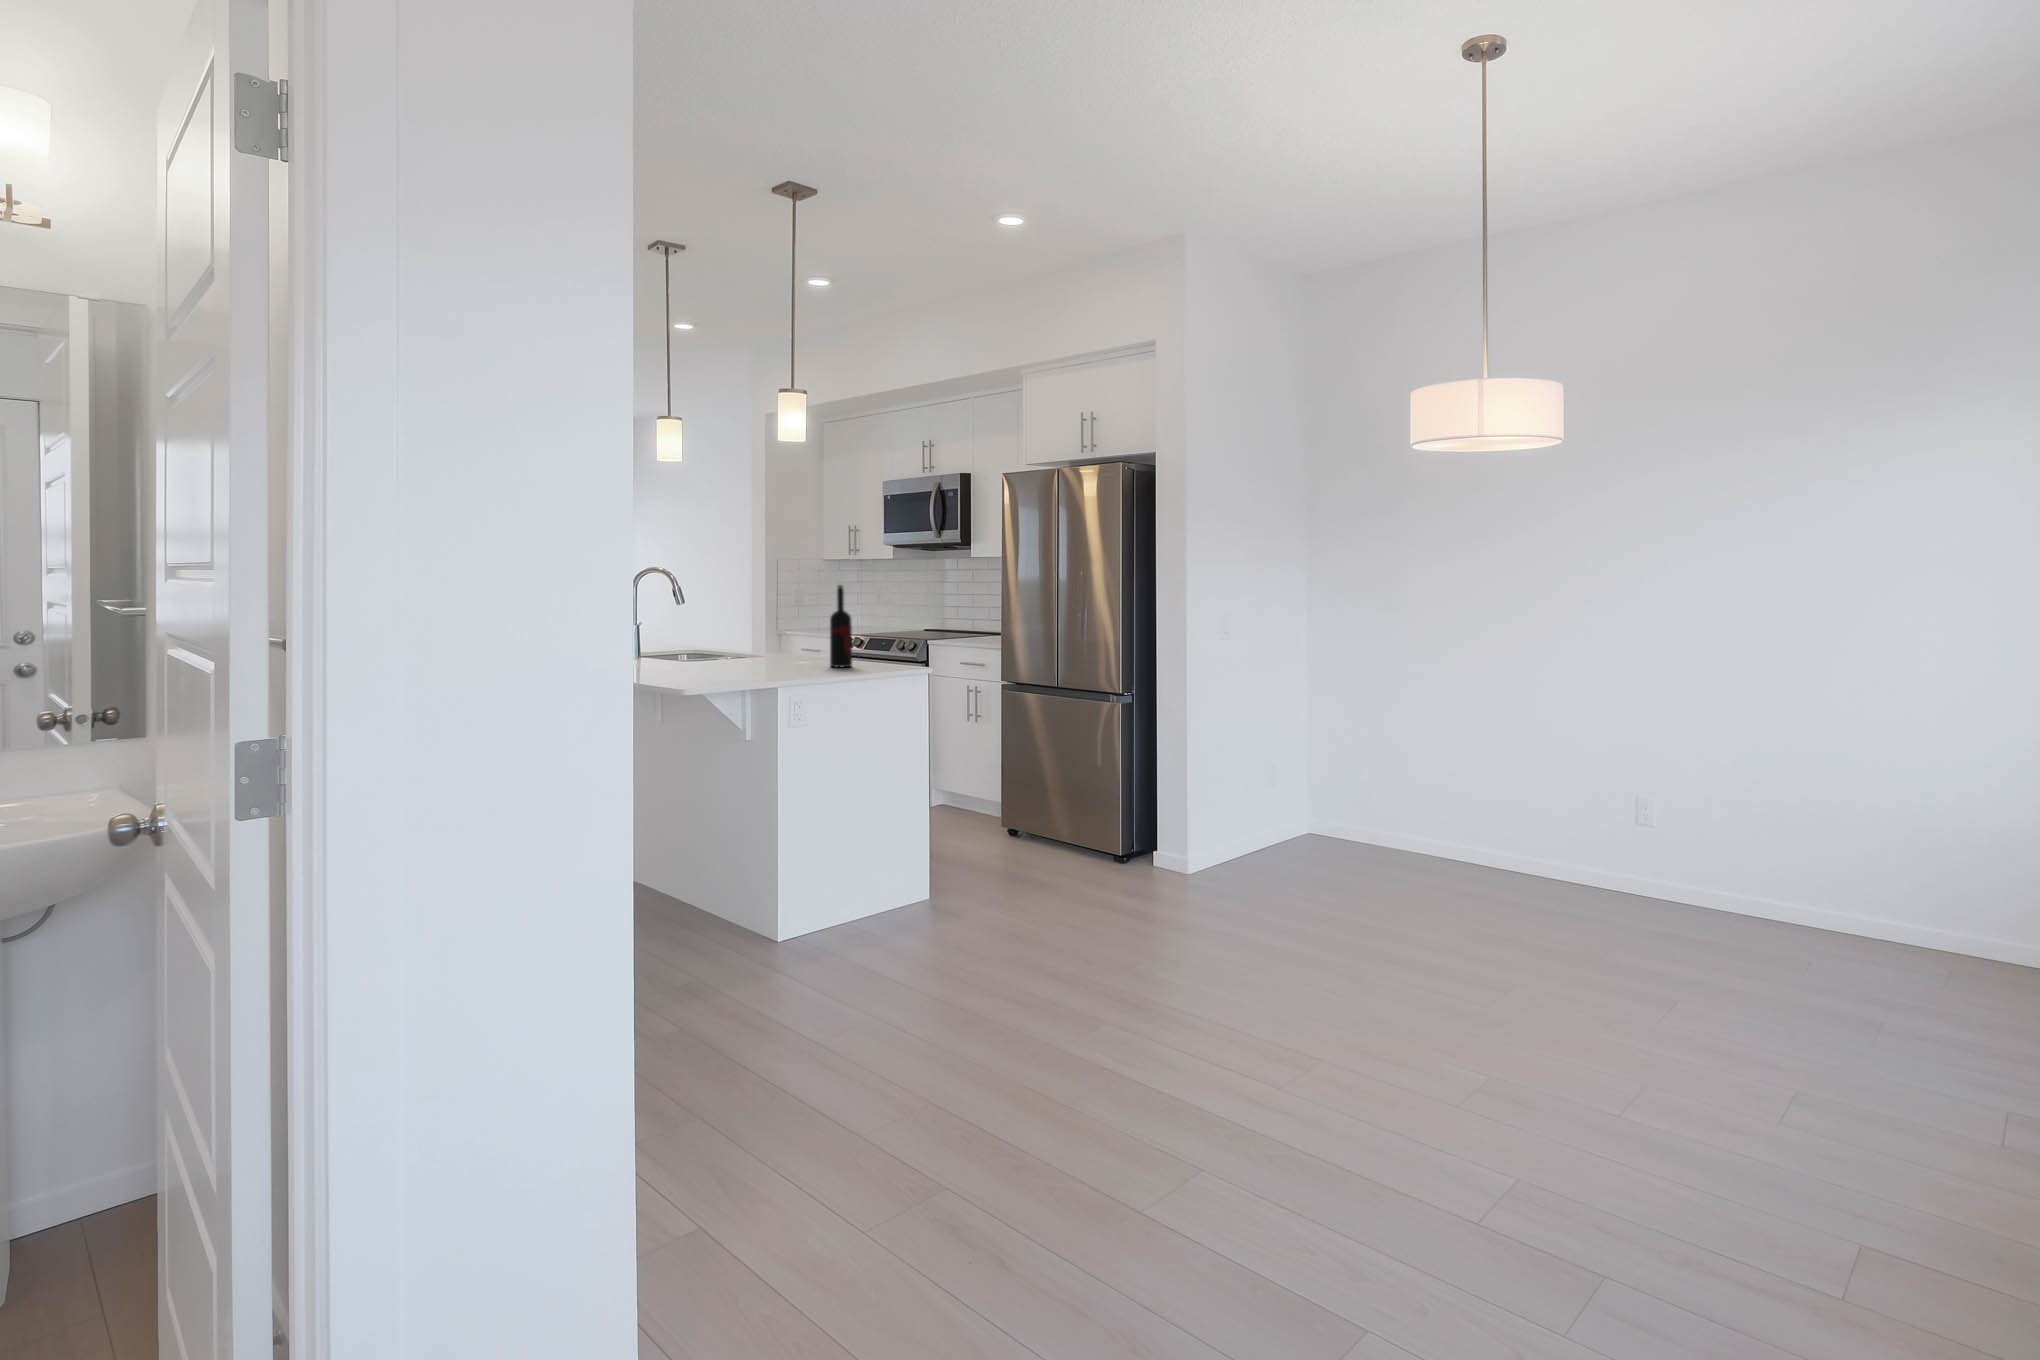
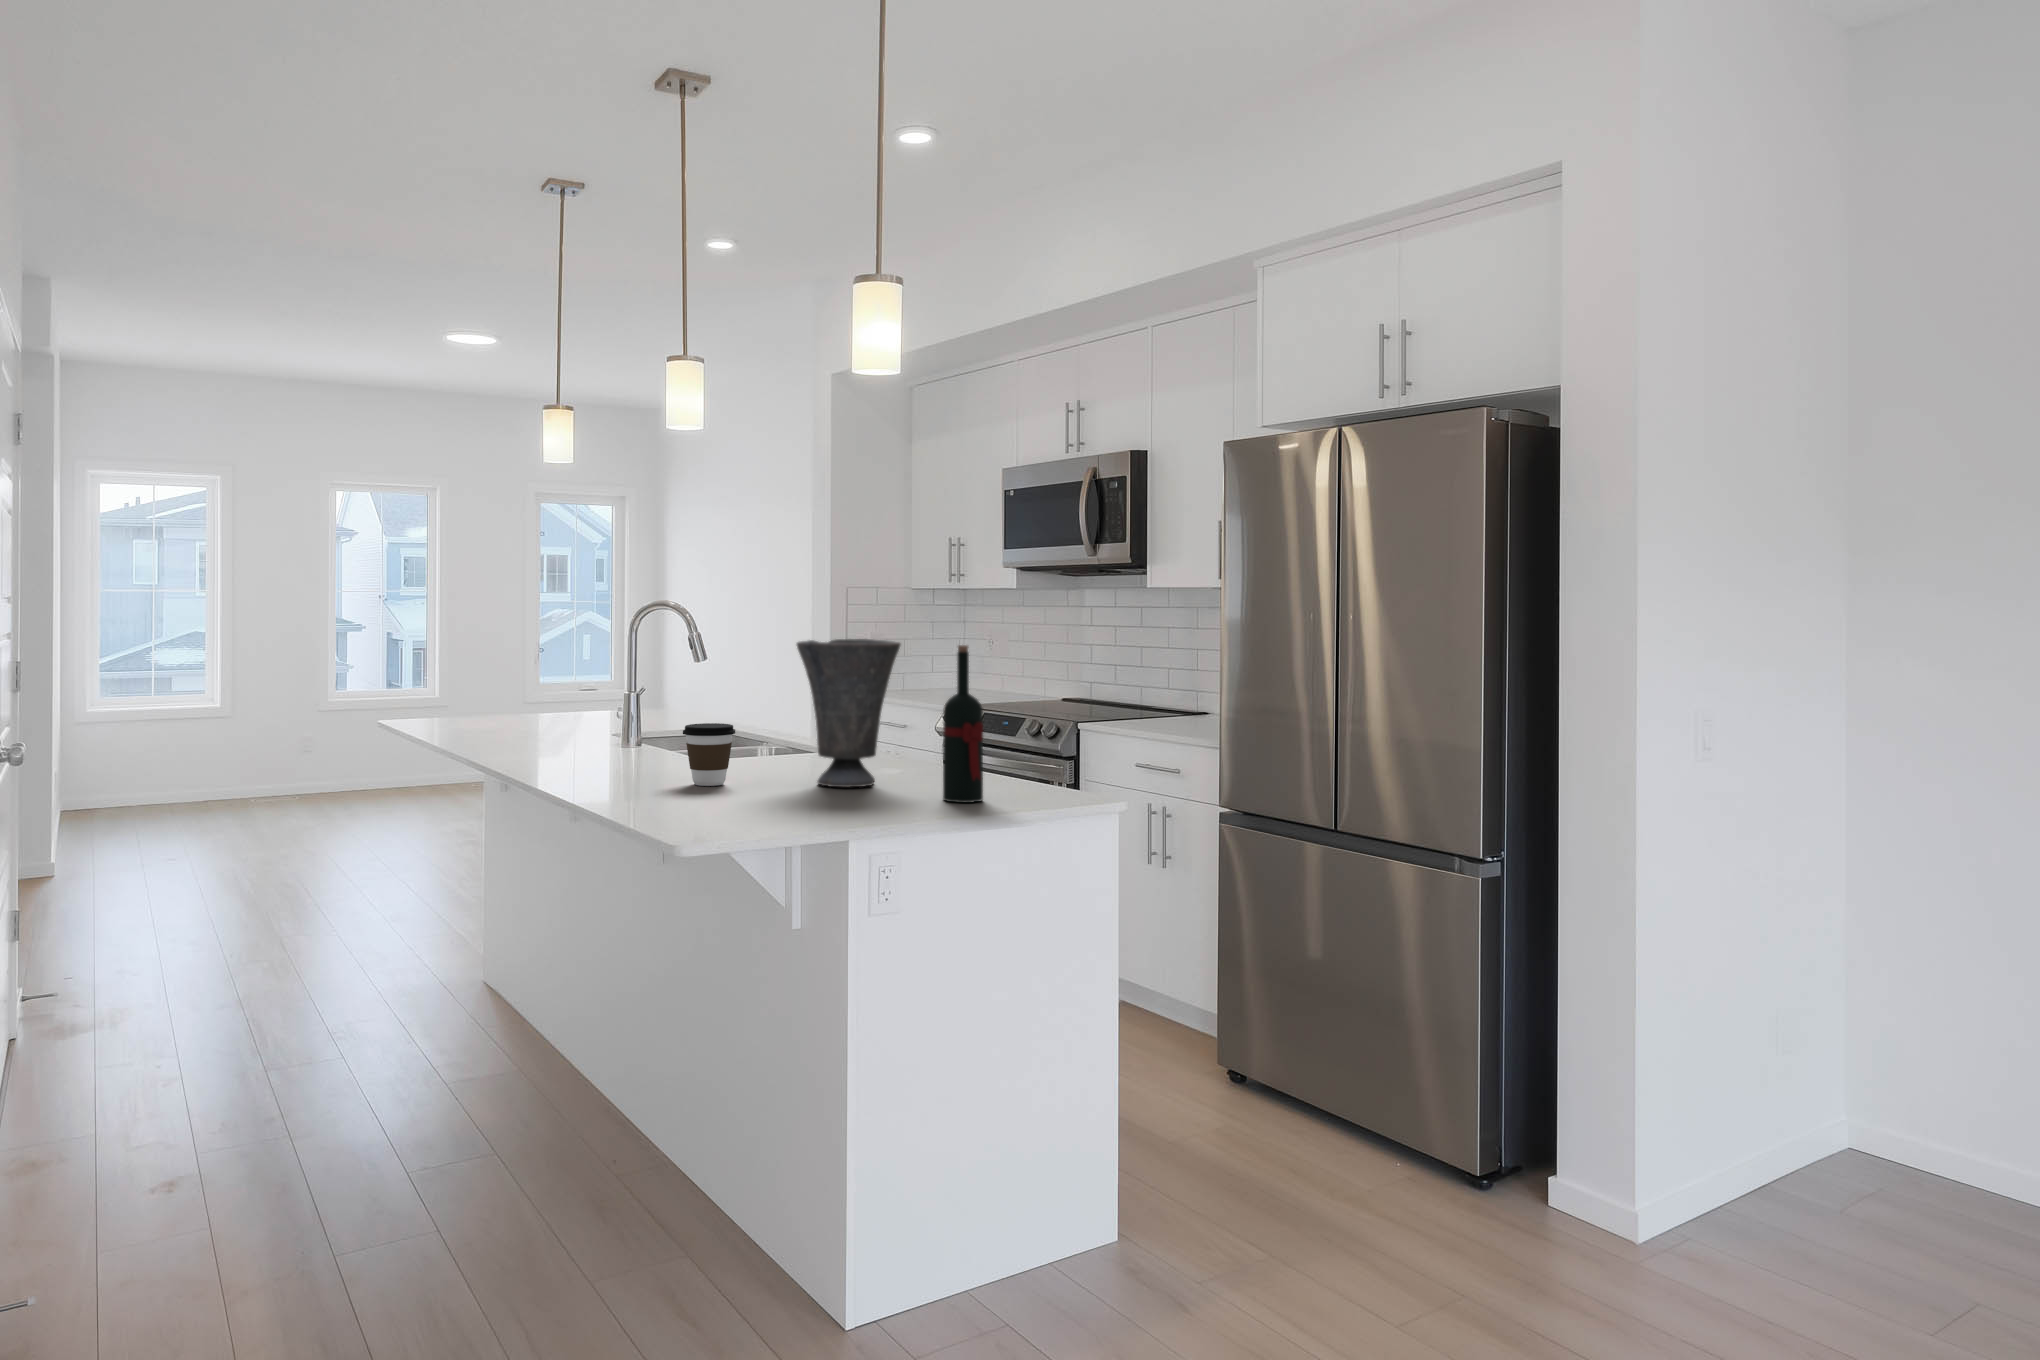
vase: none [746,584,807,664] -> present [797,639,901,787]
coffee cup: none [679,632,711,666] -> present [683,723,735,786]

